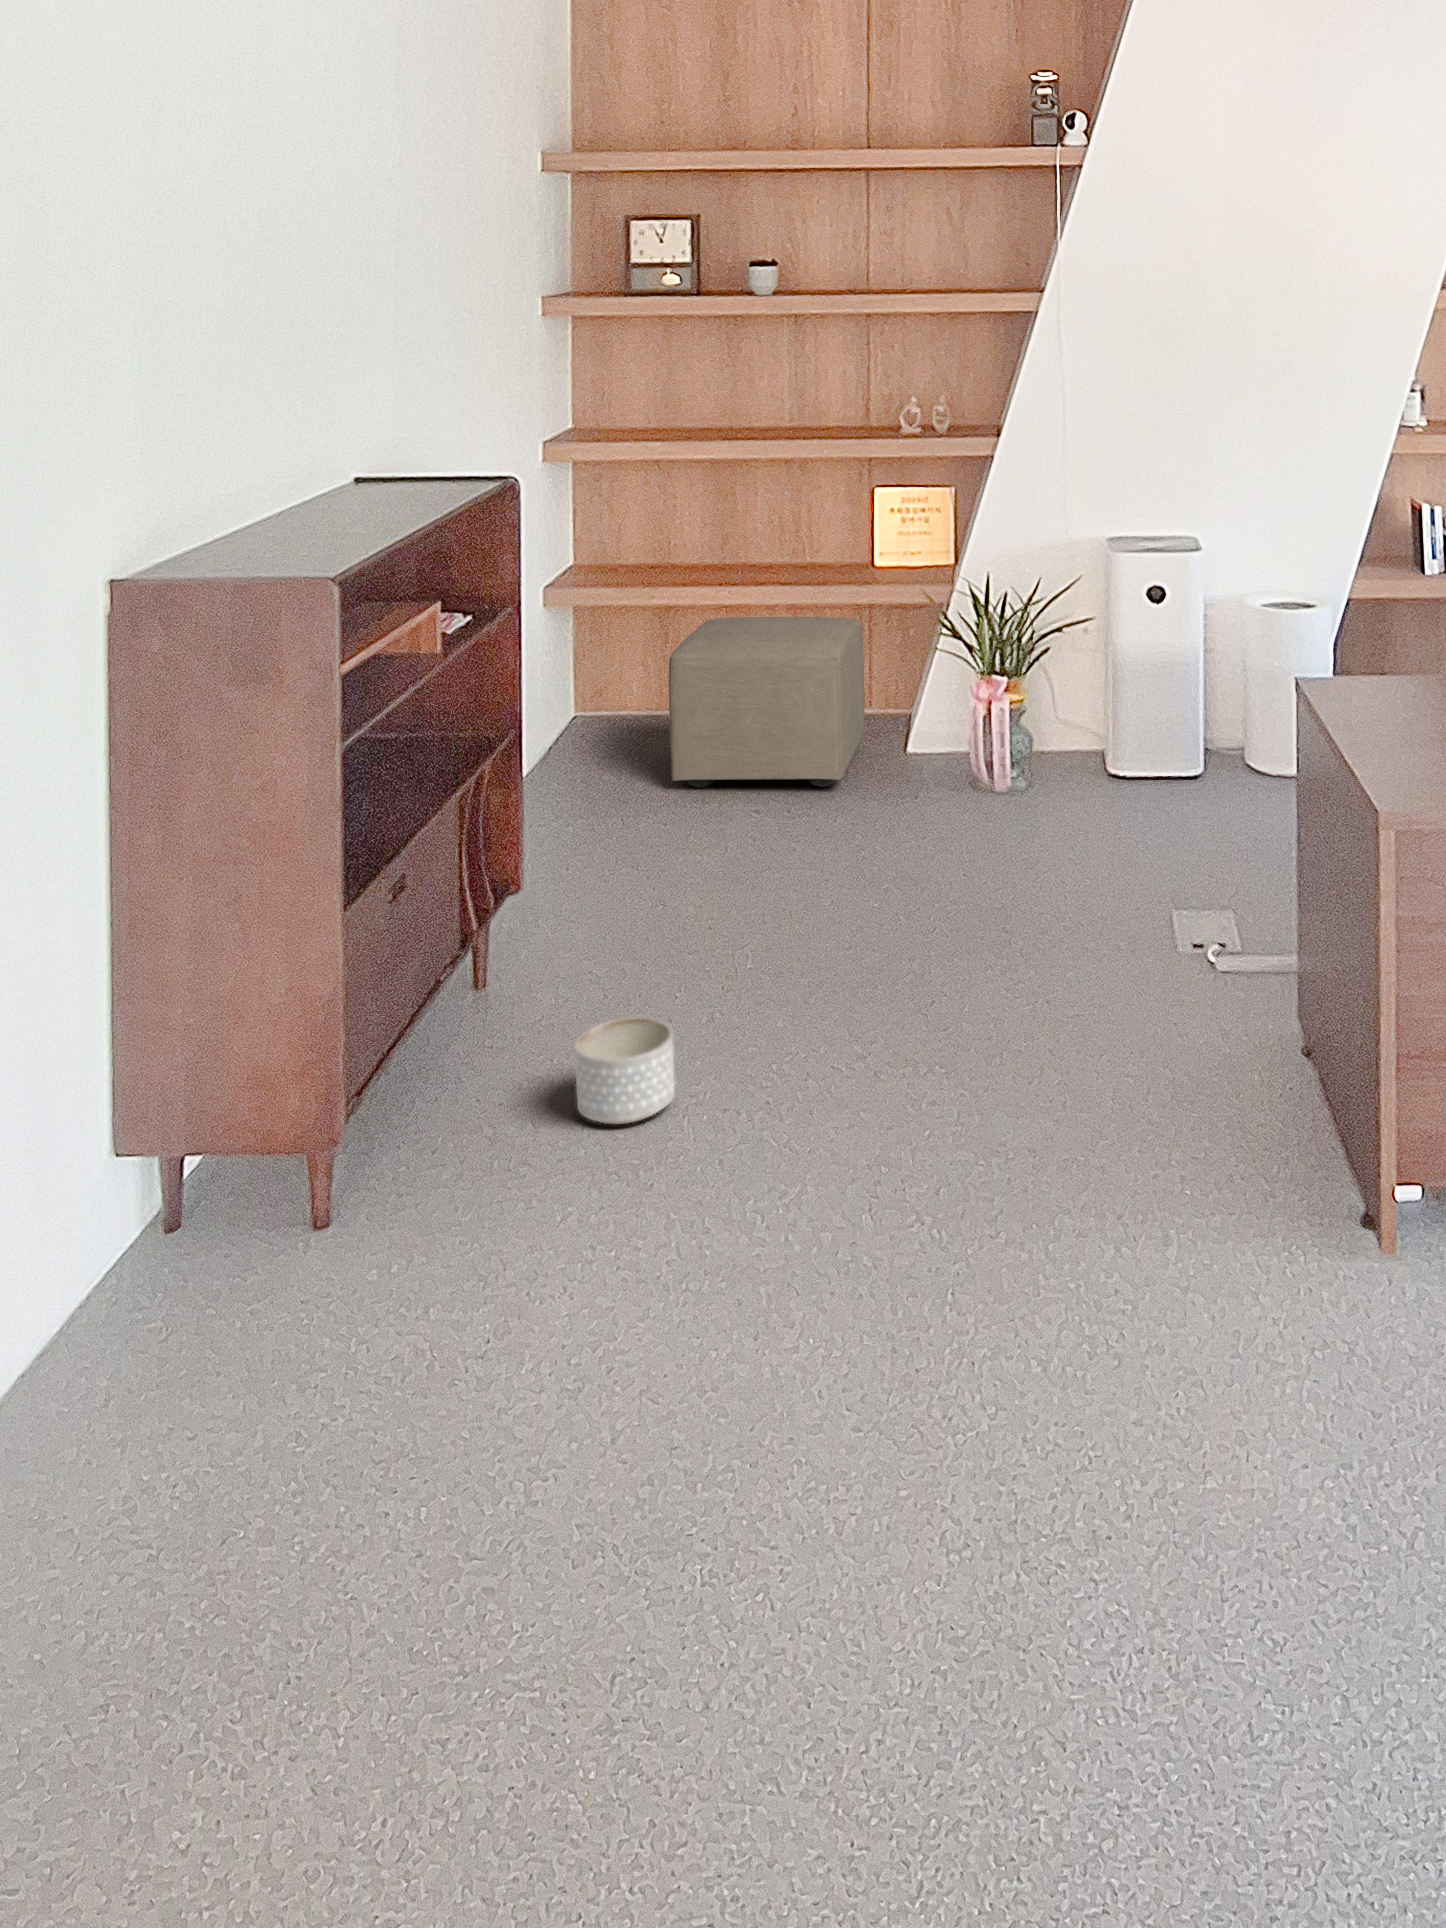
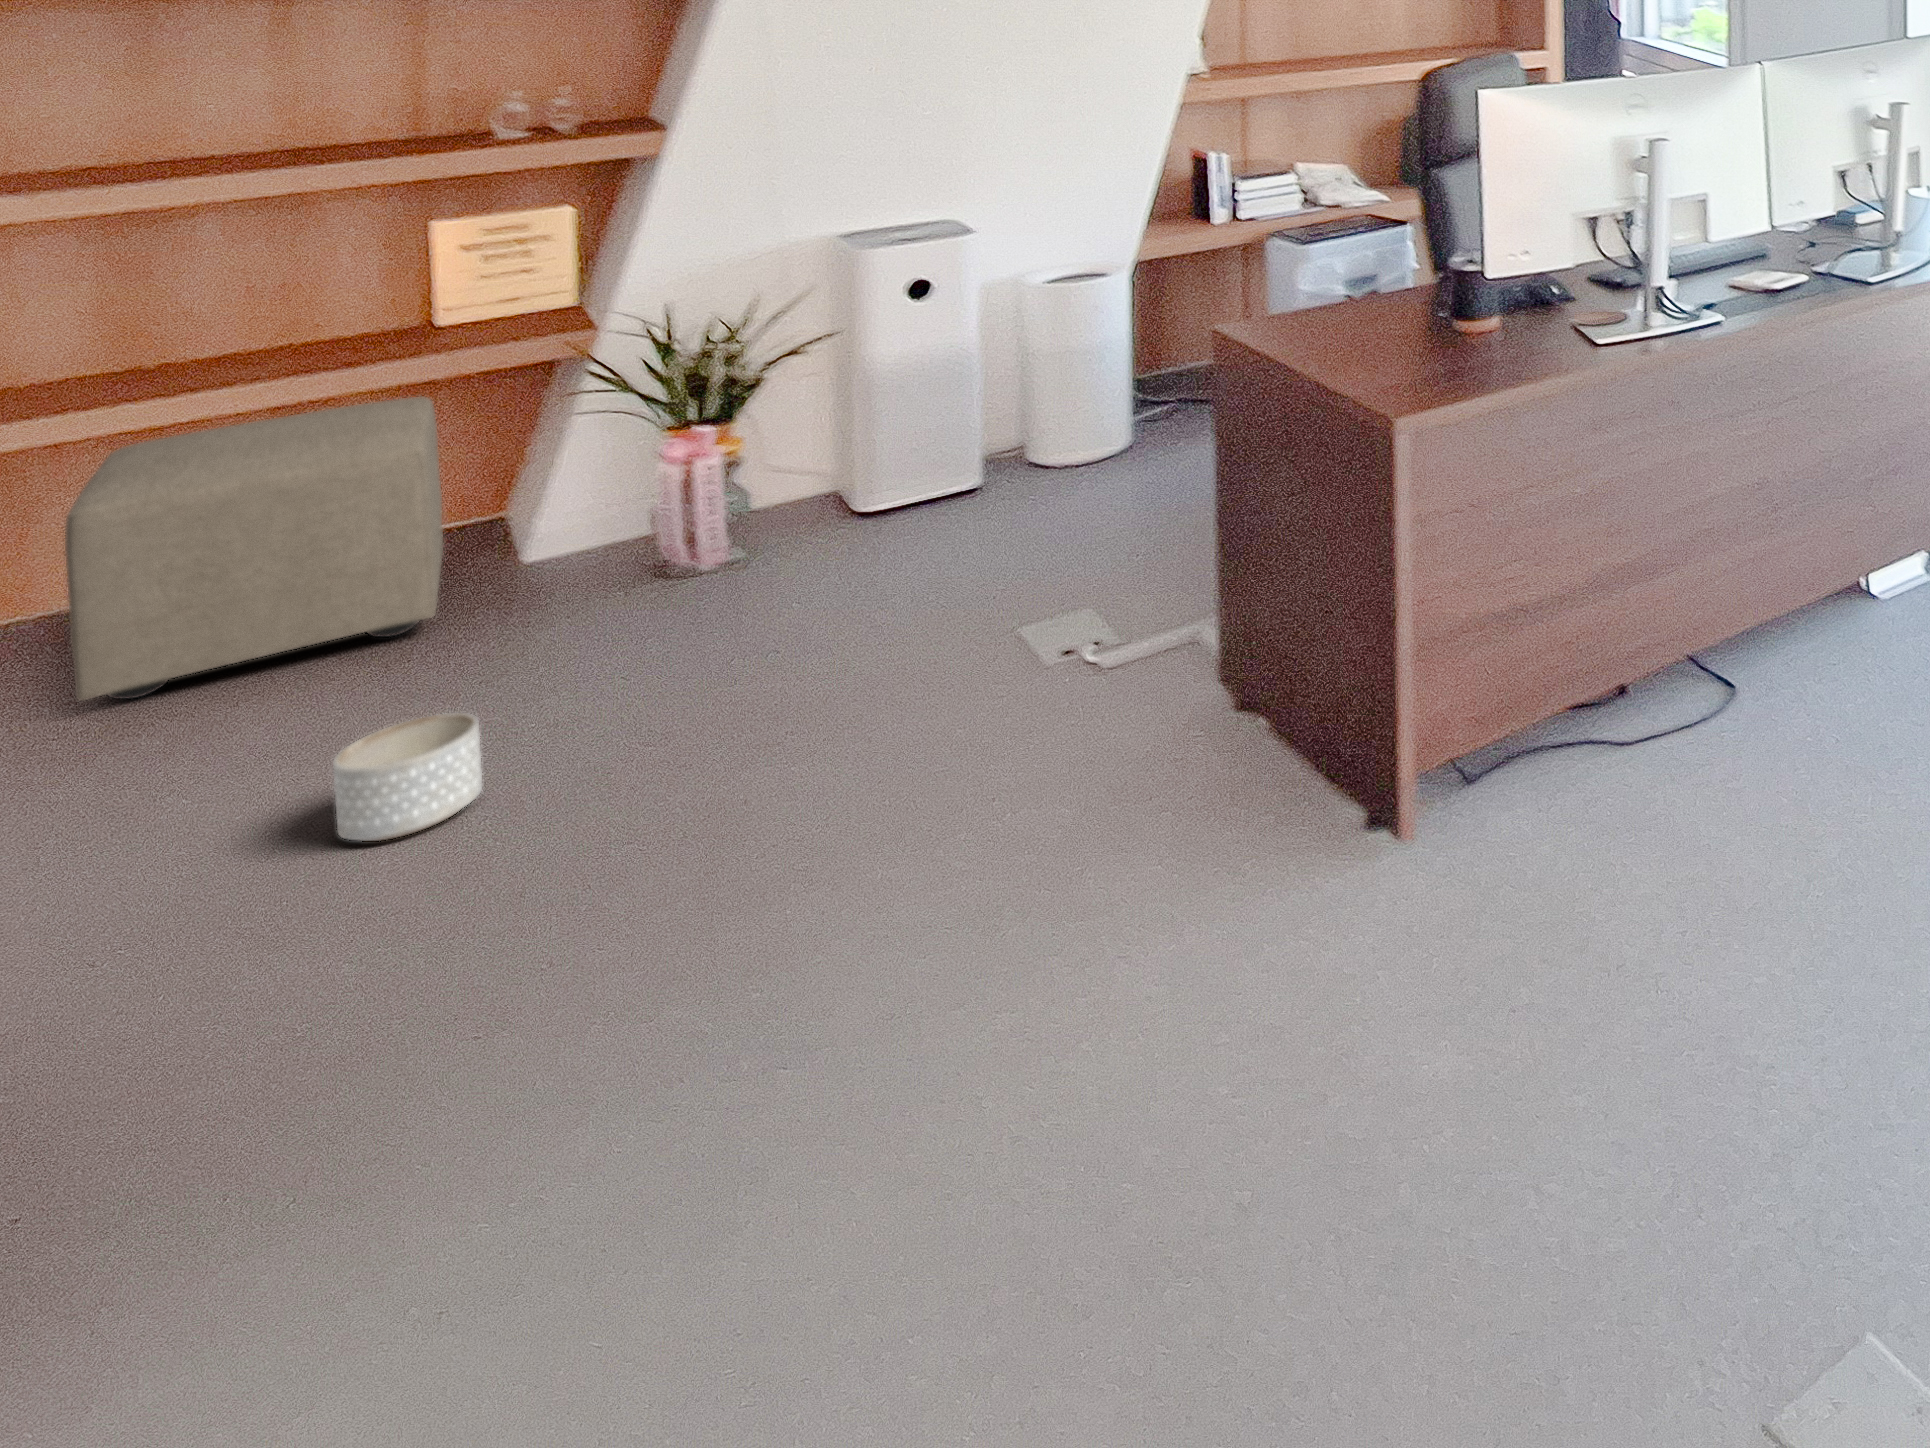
planter: present [575,1017,675,1125] -> present [333,713,482,841]

